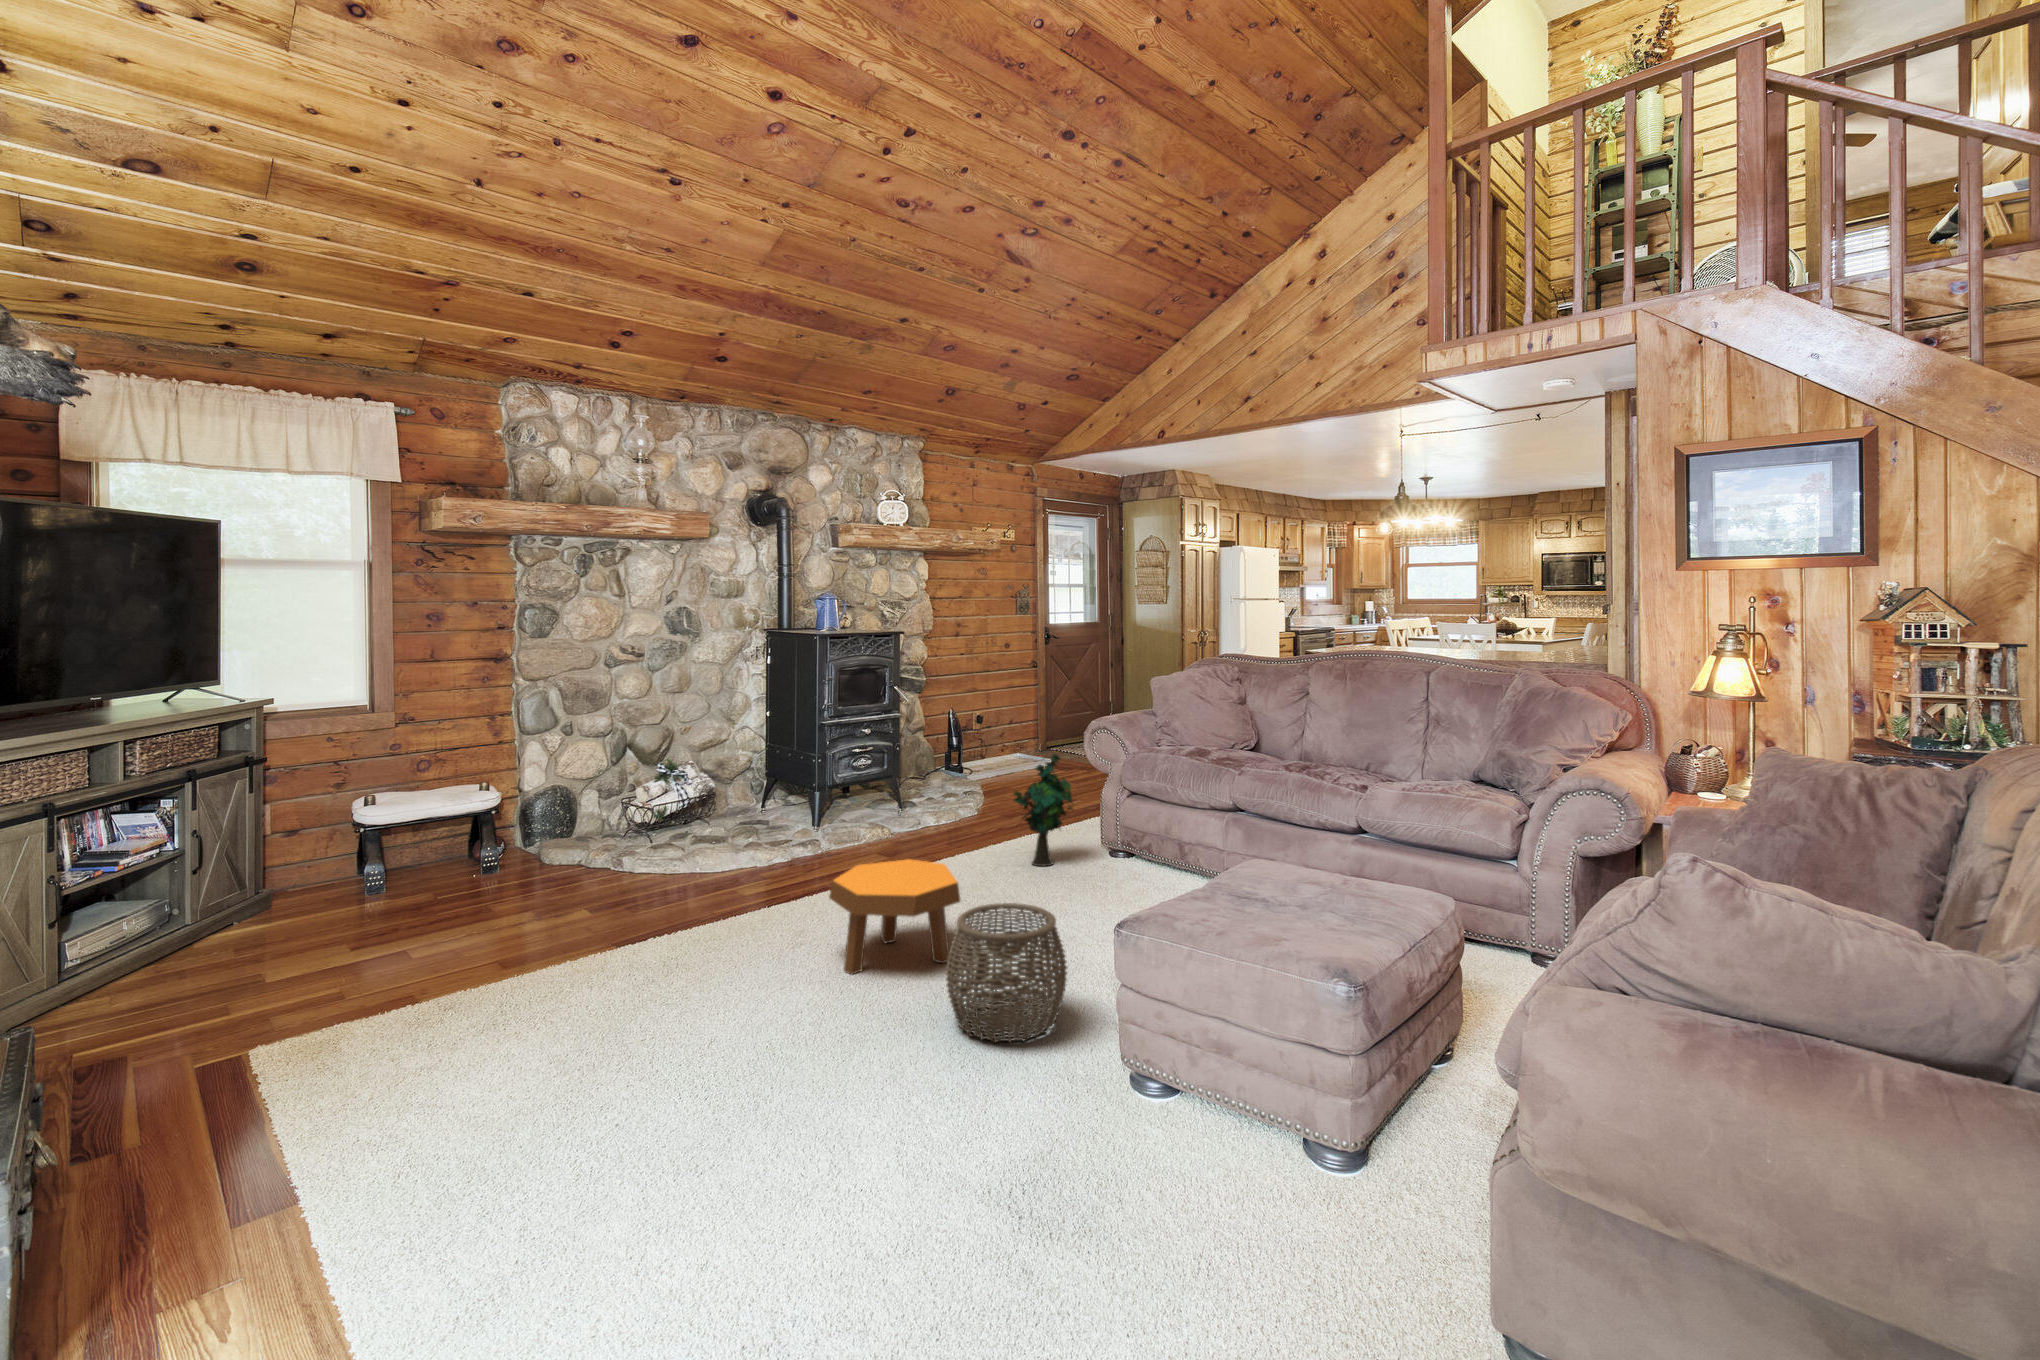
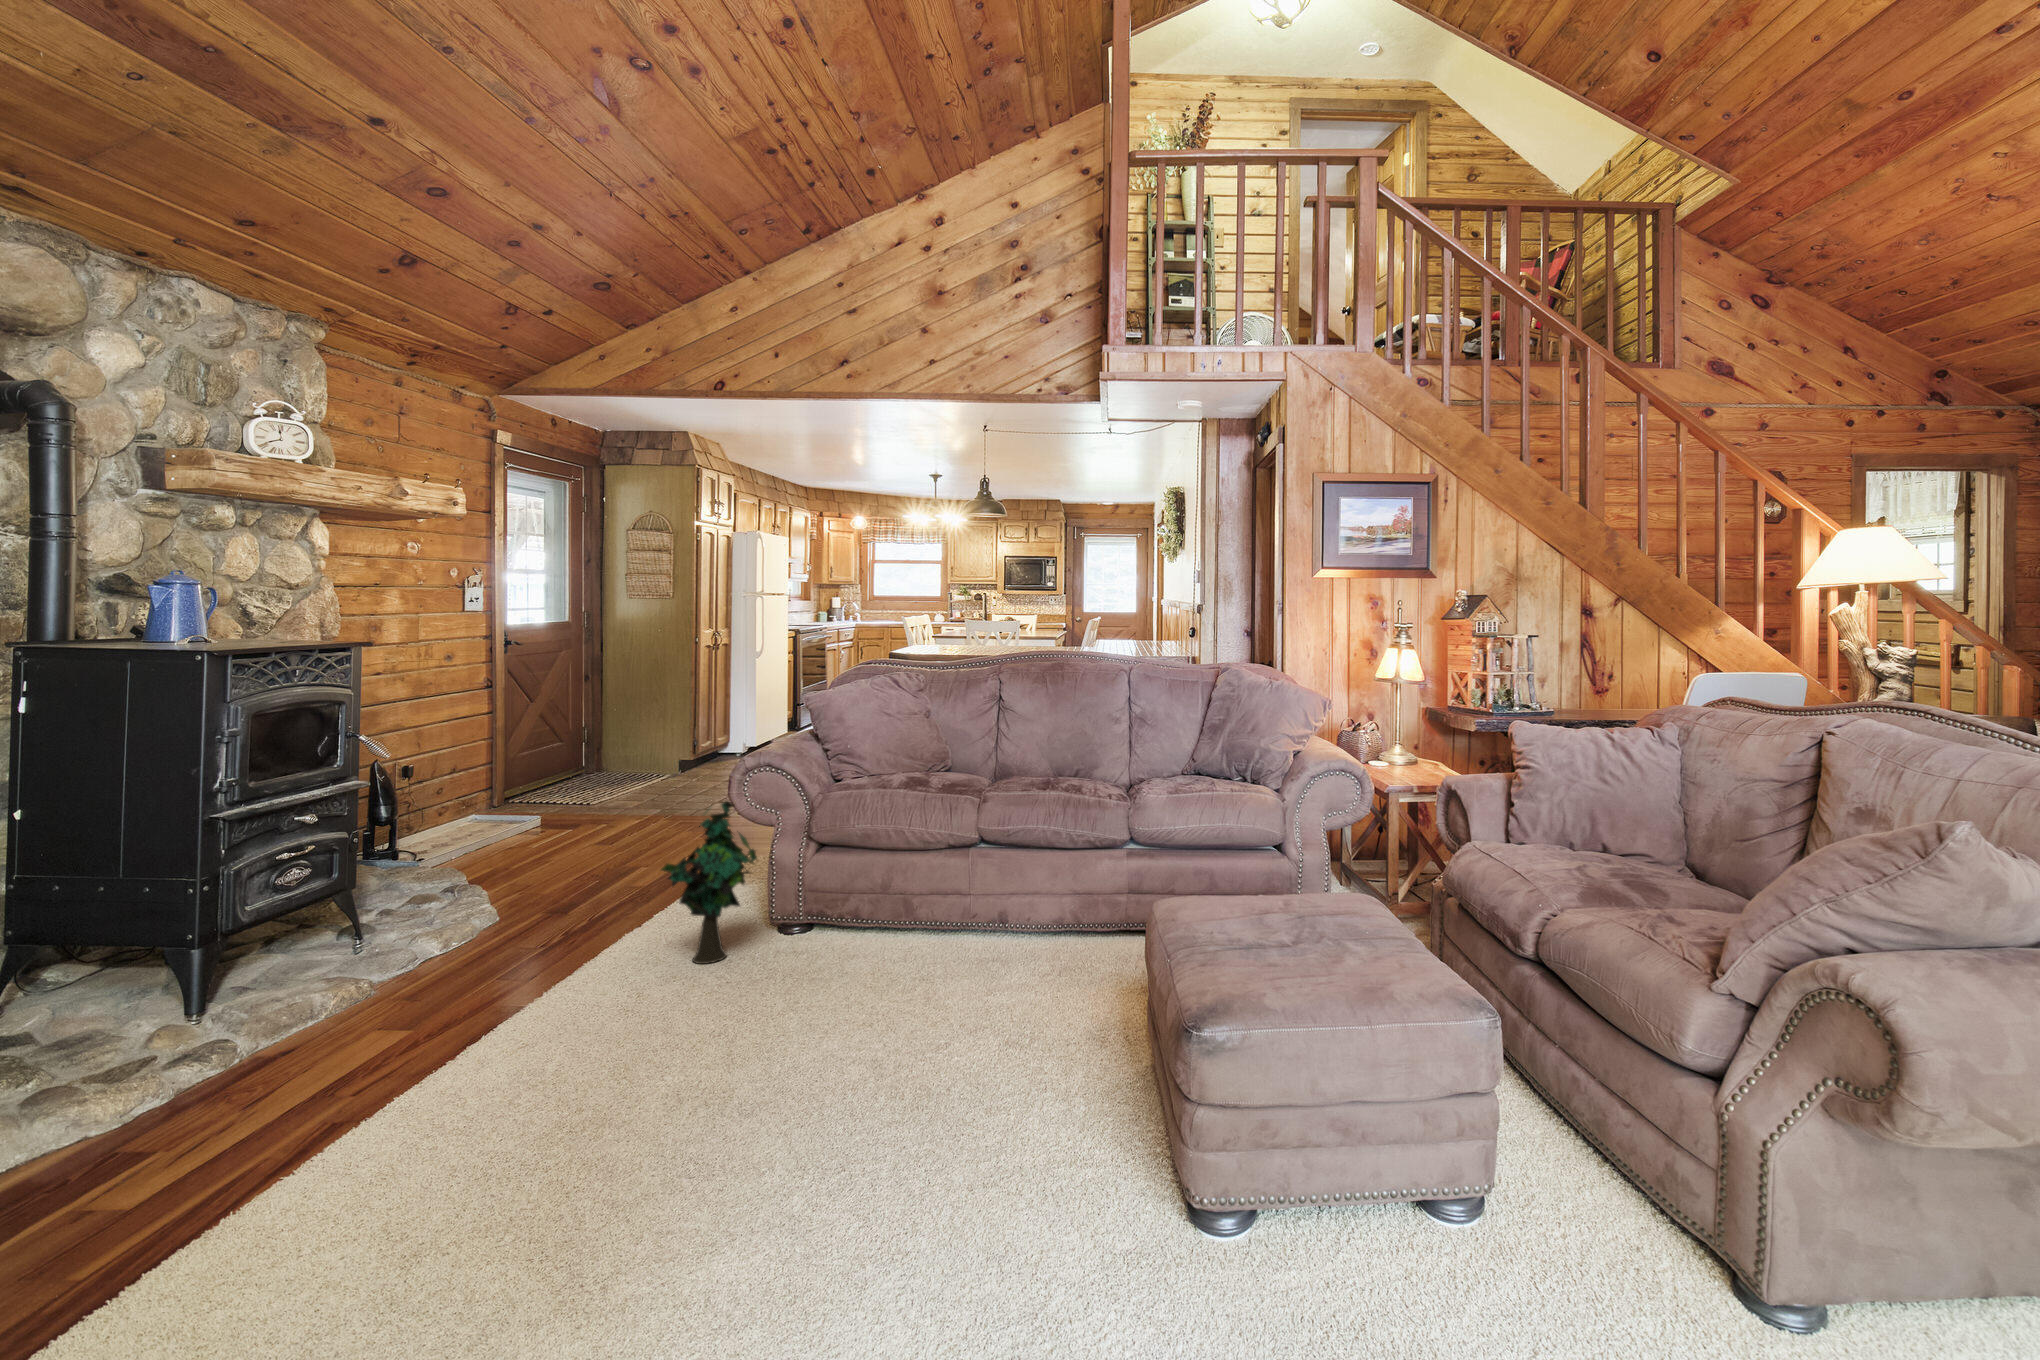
footstool: present [829,859,960,974] -> none [547,1004,799,1264]
woven basket: present [946,903,1067,1042] -> none [895,1022,1081,1262]

